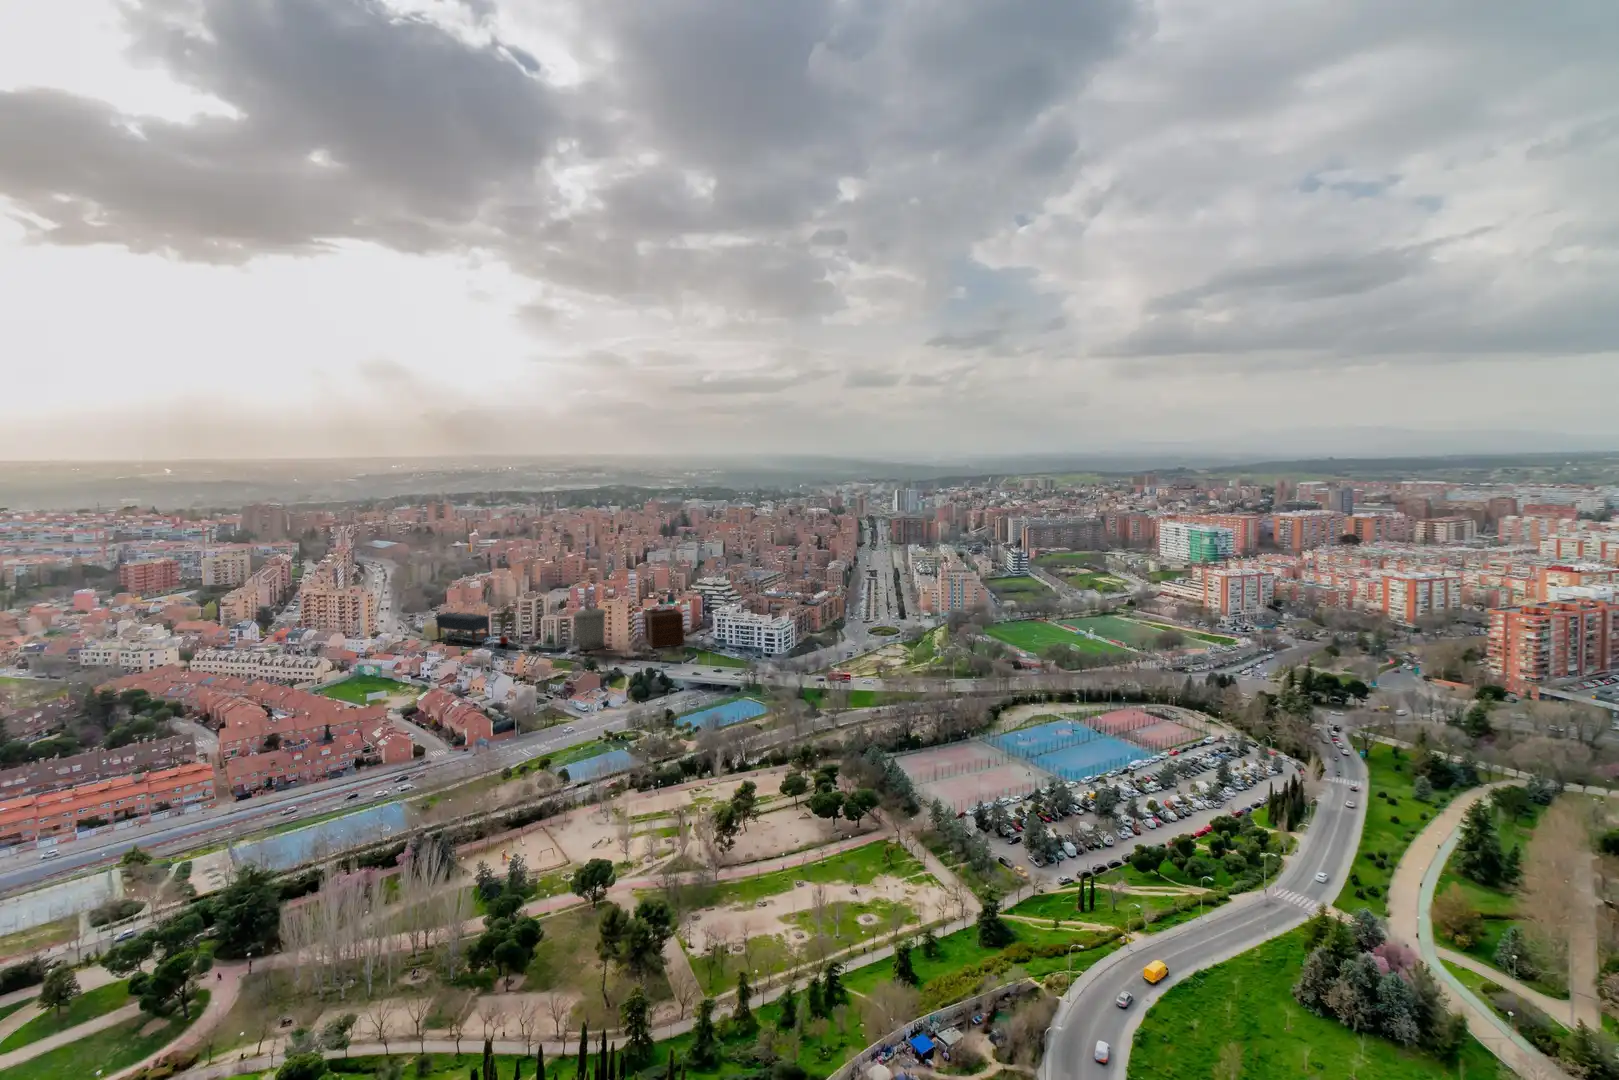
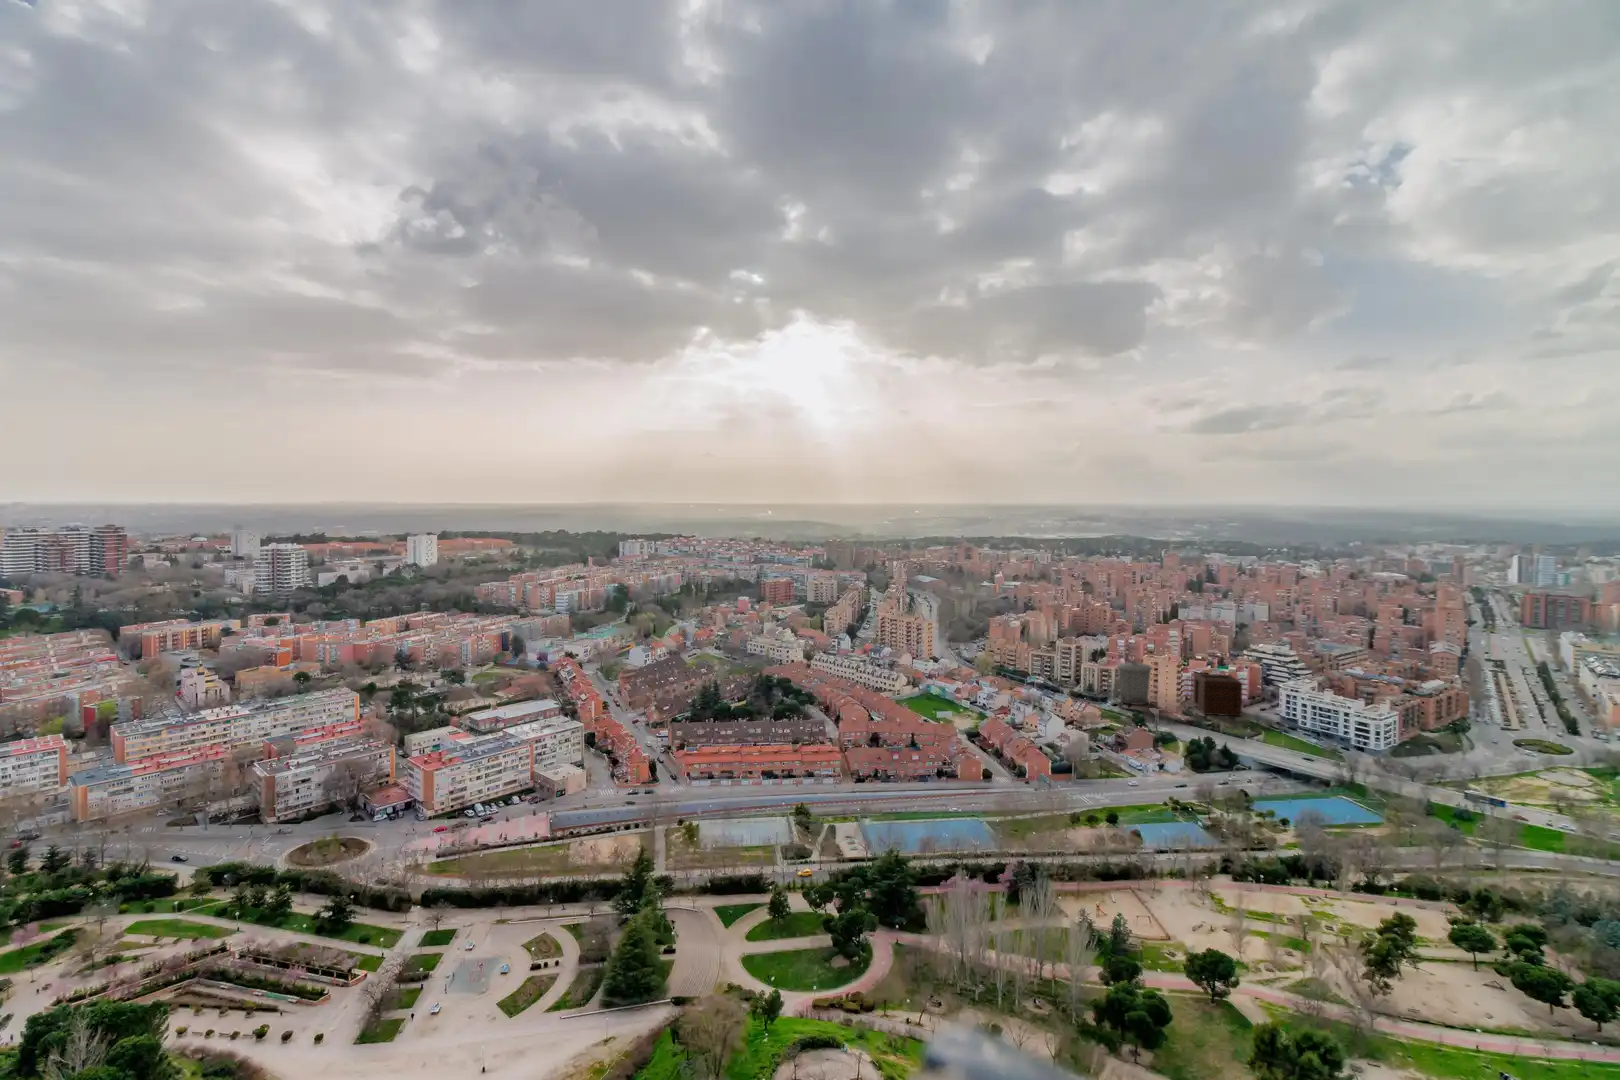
potted tree: present [491,603,516,644] -> none [1032,646,1059,685]
bench: present [436,612,489,643] -> none [983,647,1031,679]

